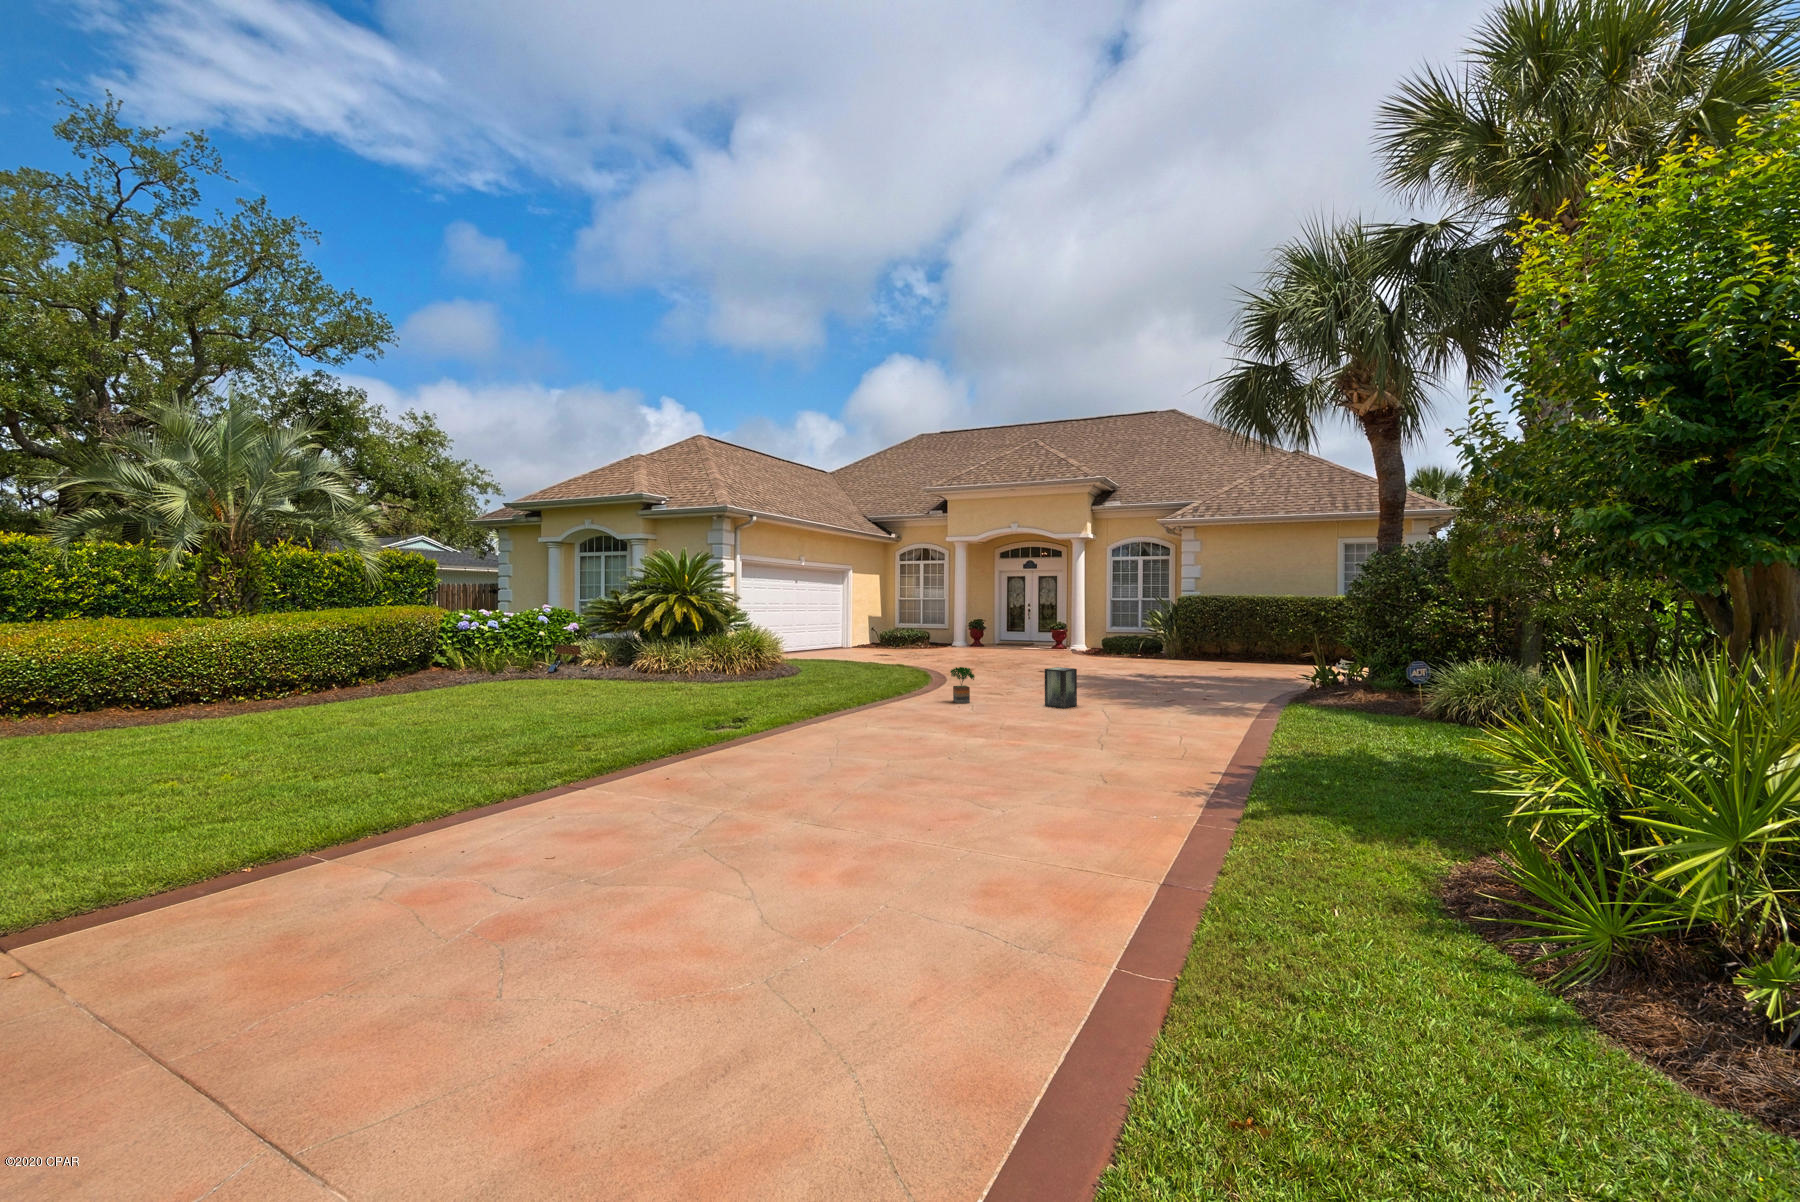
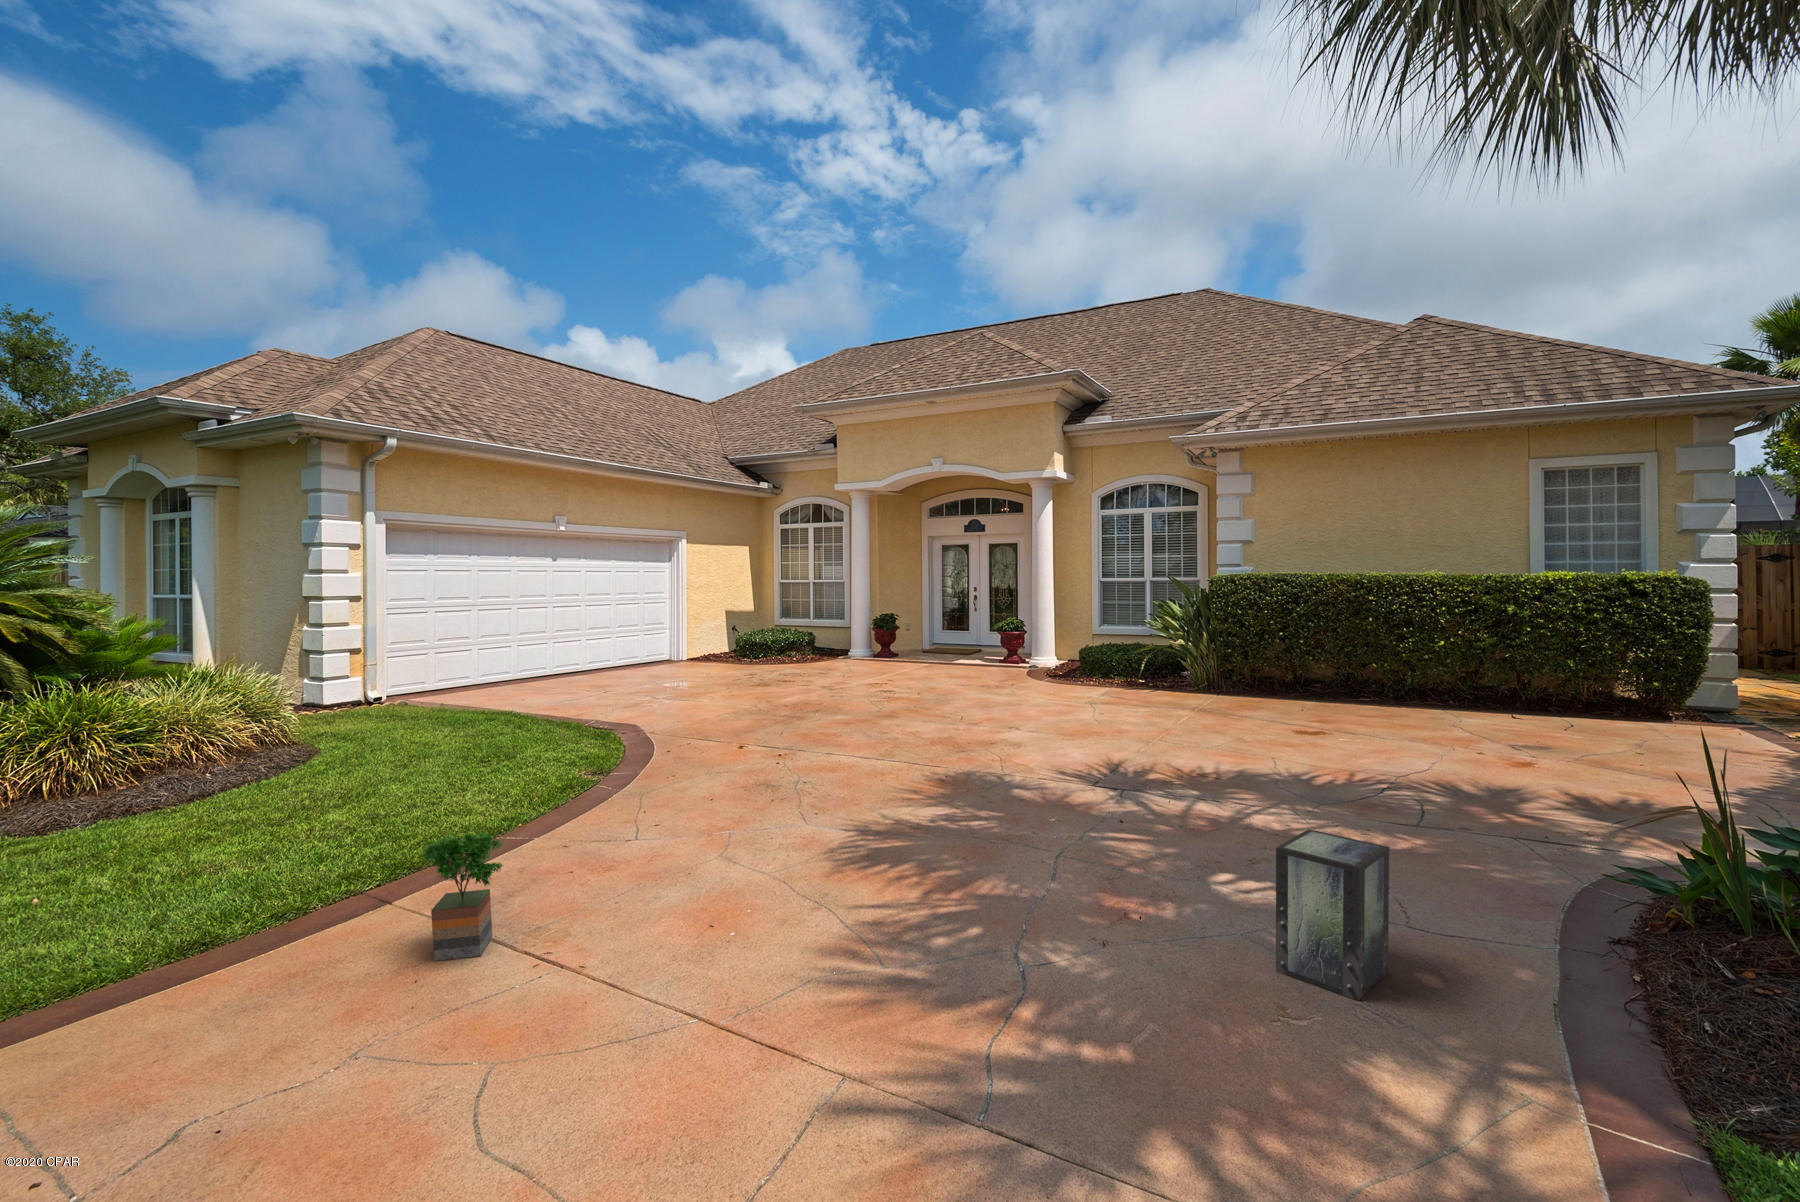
storage box: present [1045,667,1077,709] -> present [1276,829,1389,1001]

